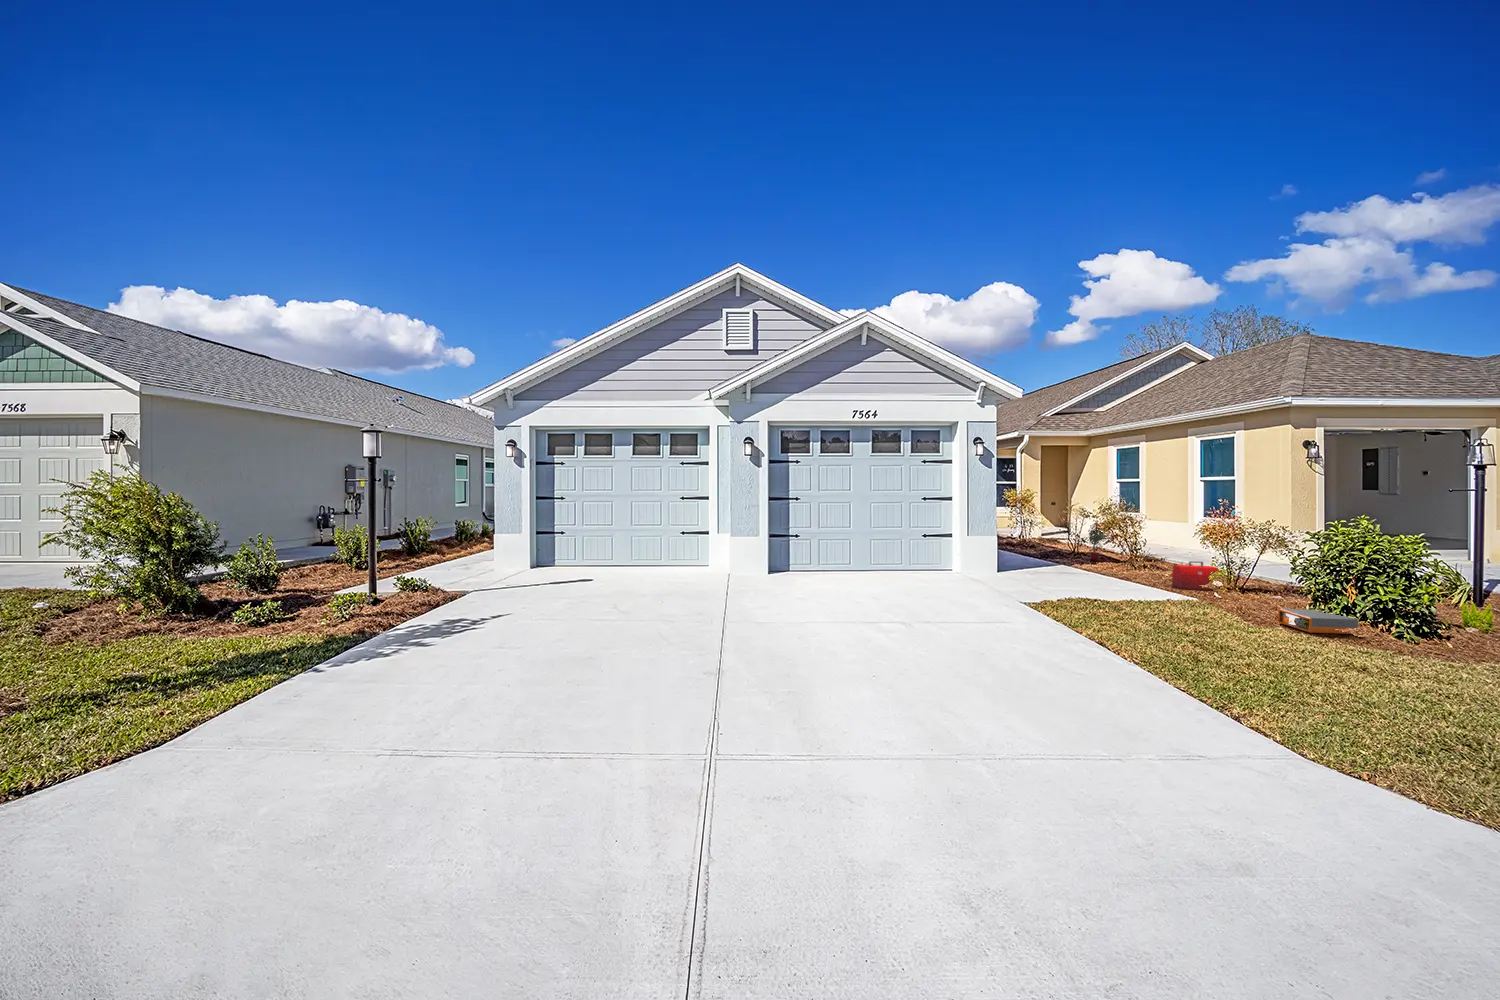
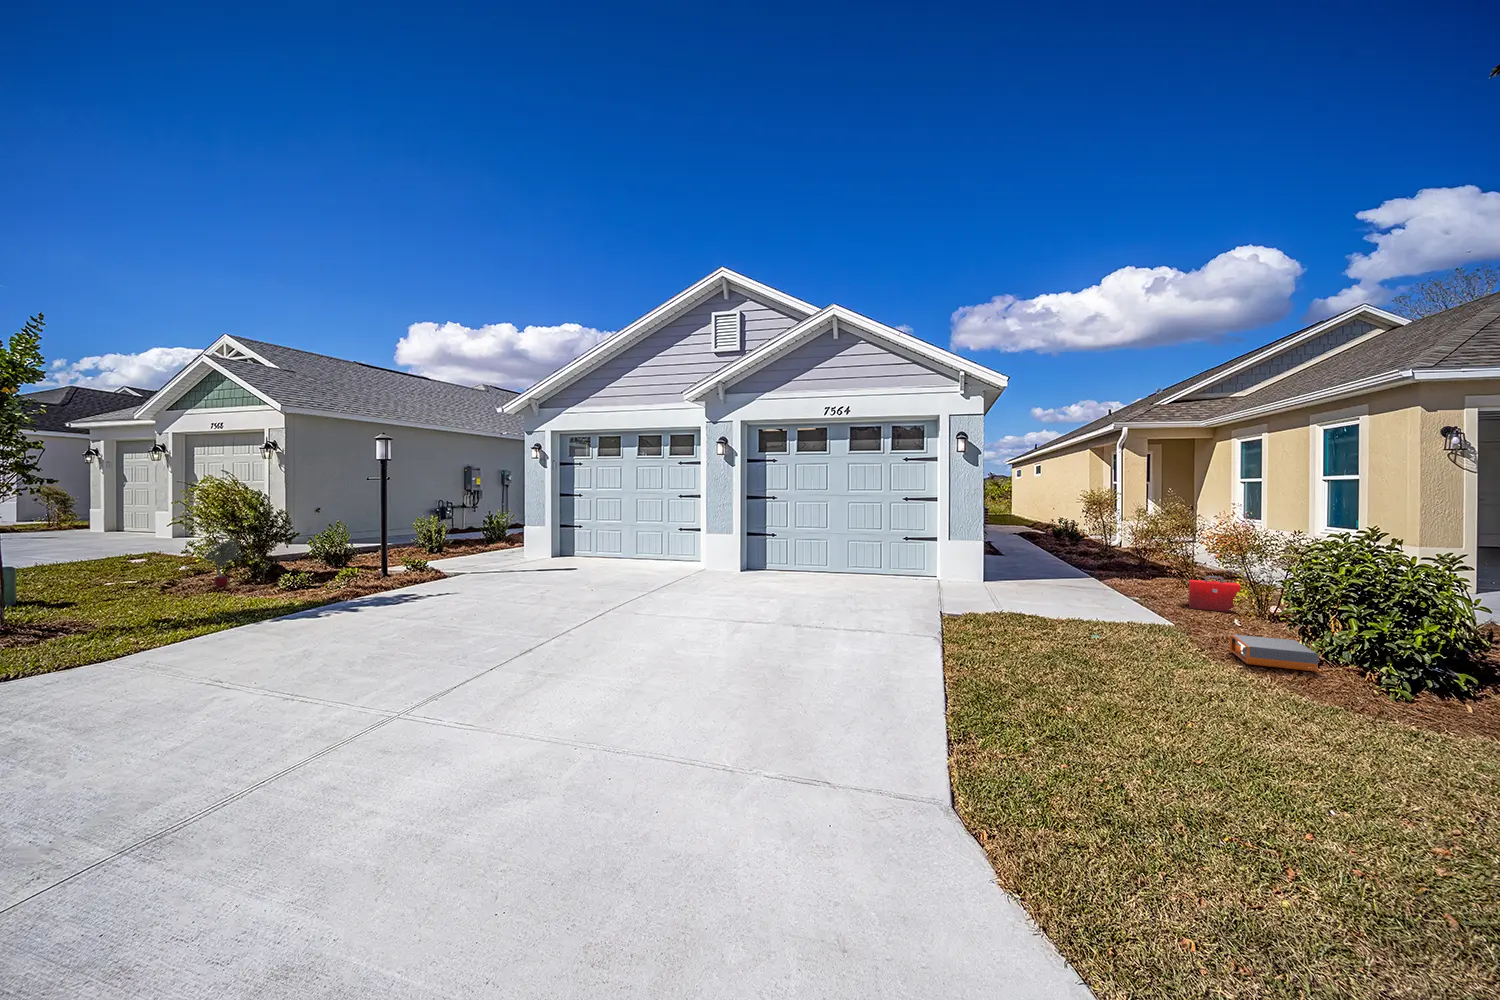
potted tree: present [1089,521,1111,560] -> present [206,534,245,587]

